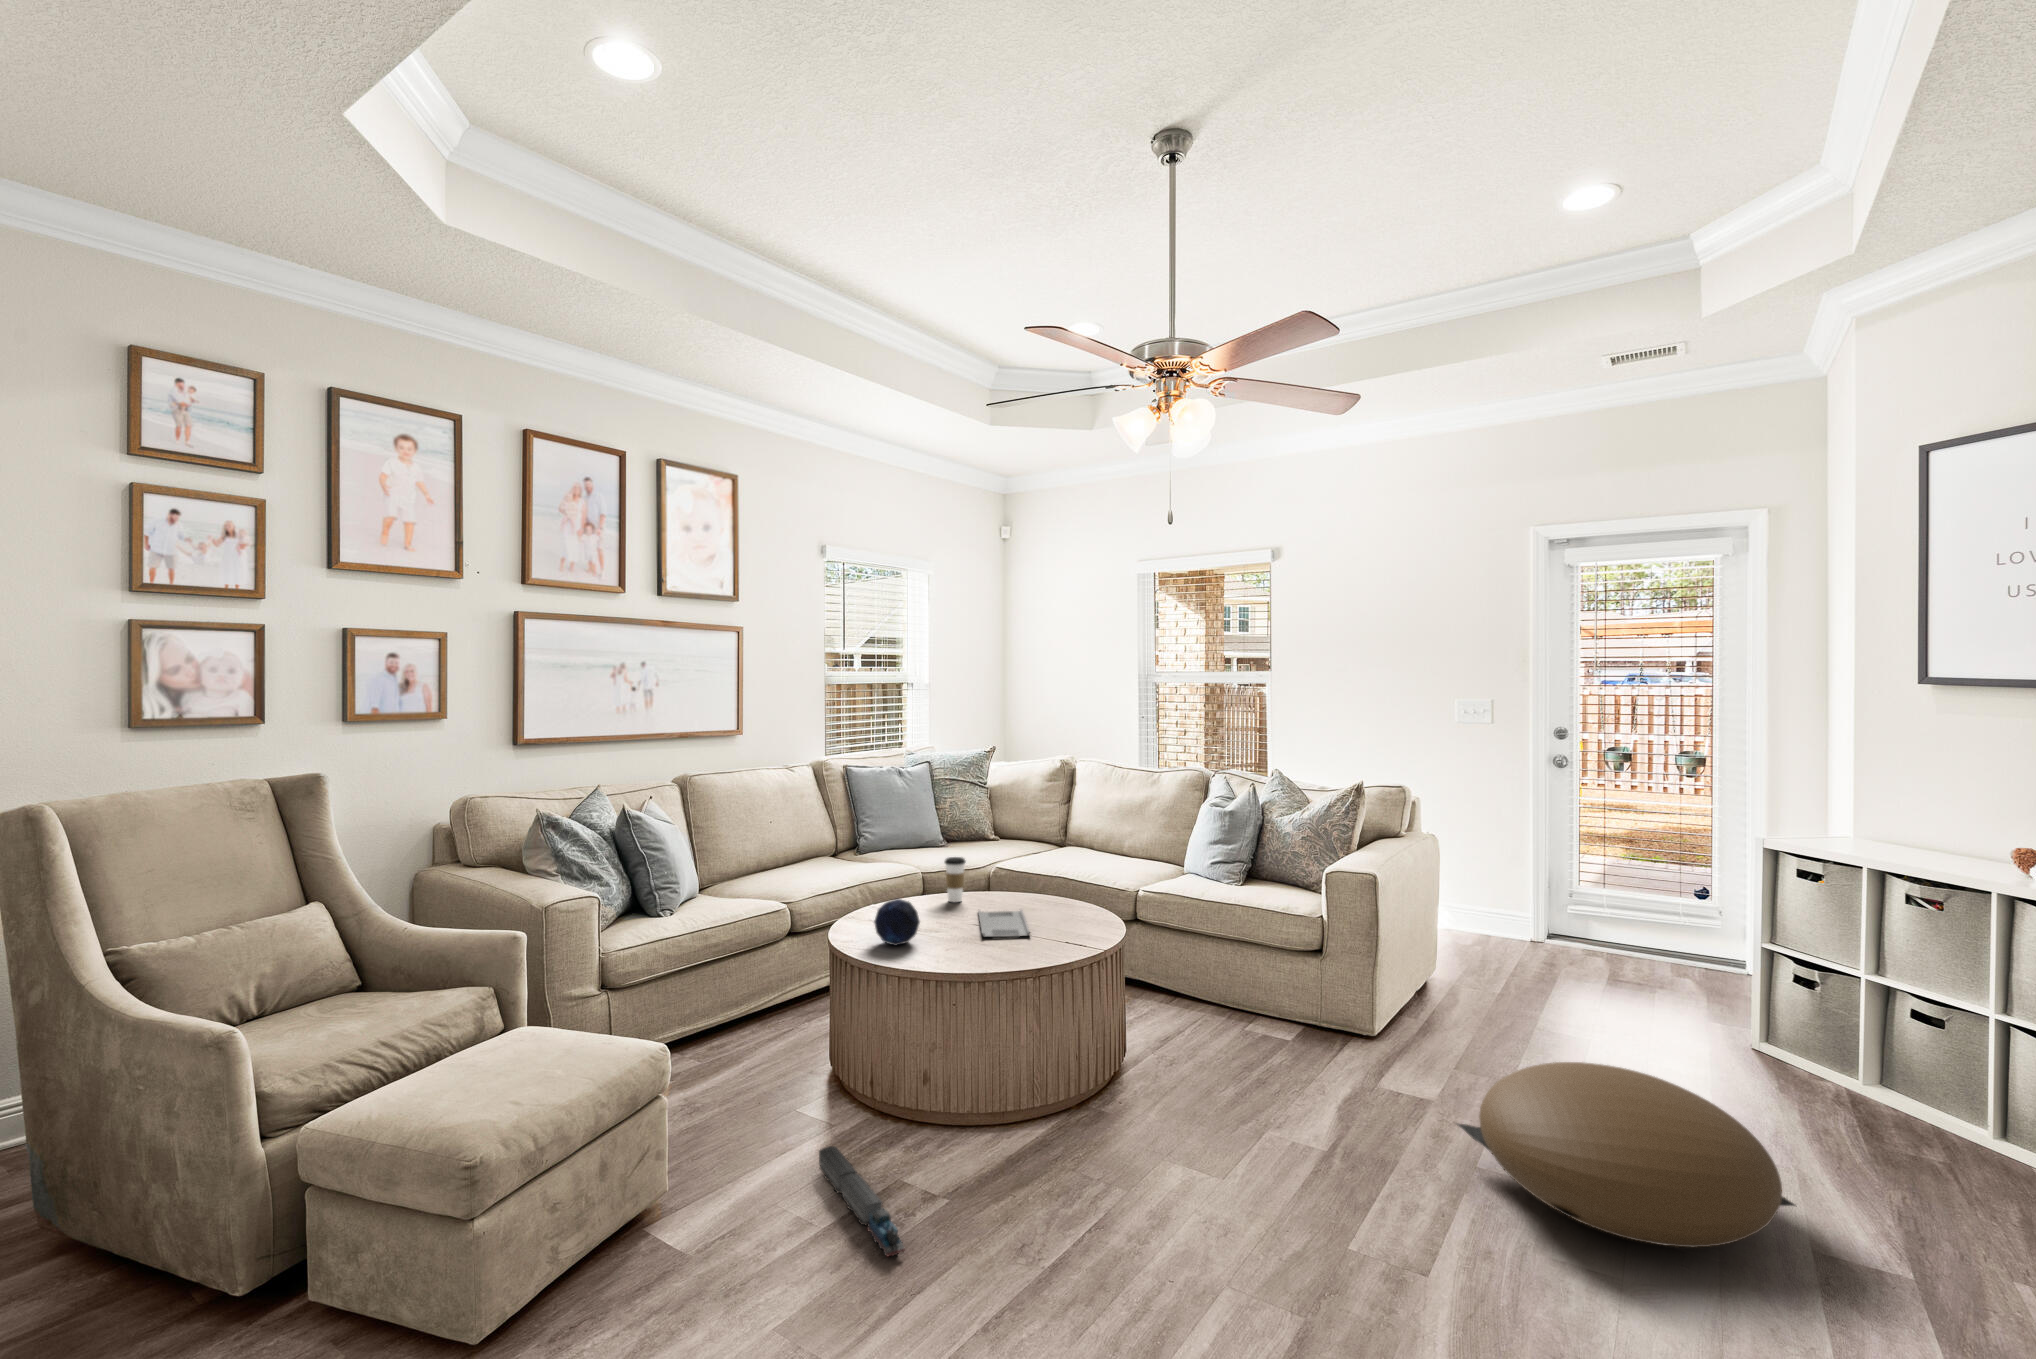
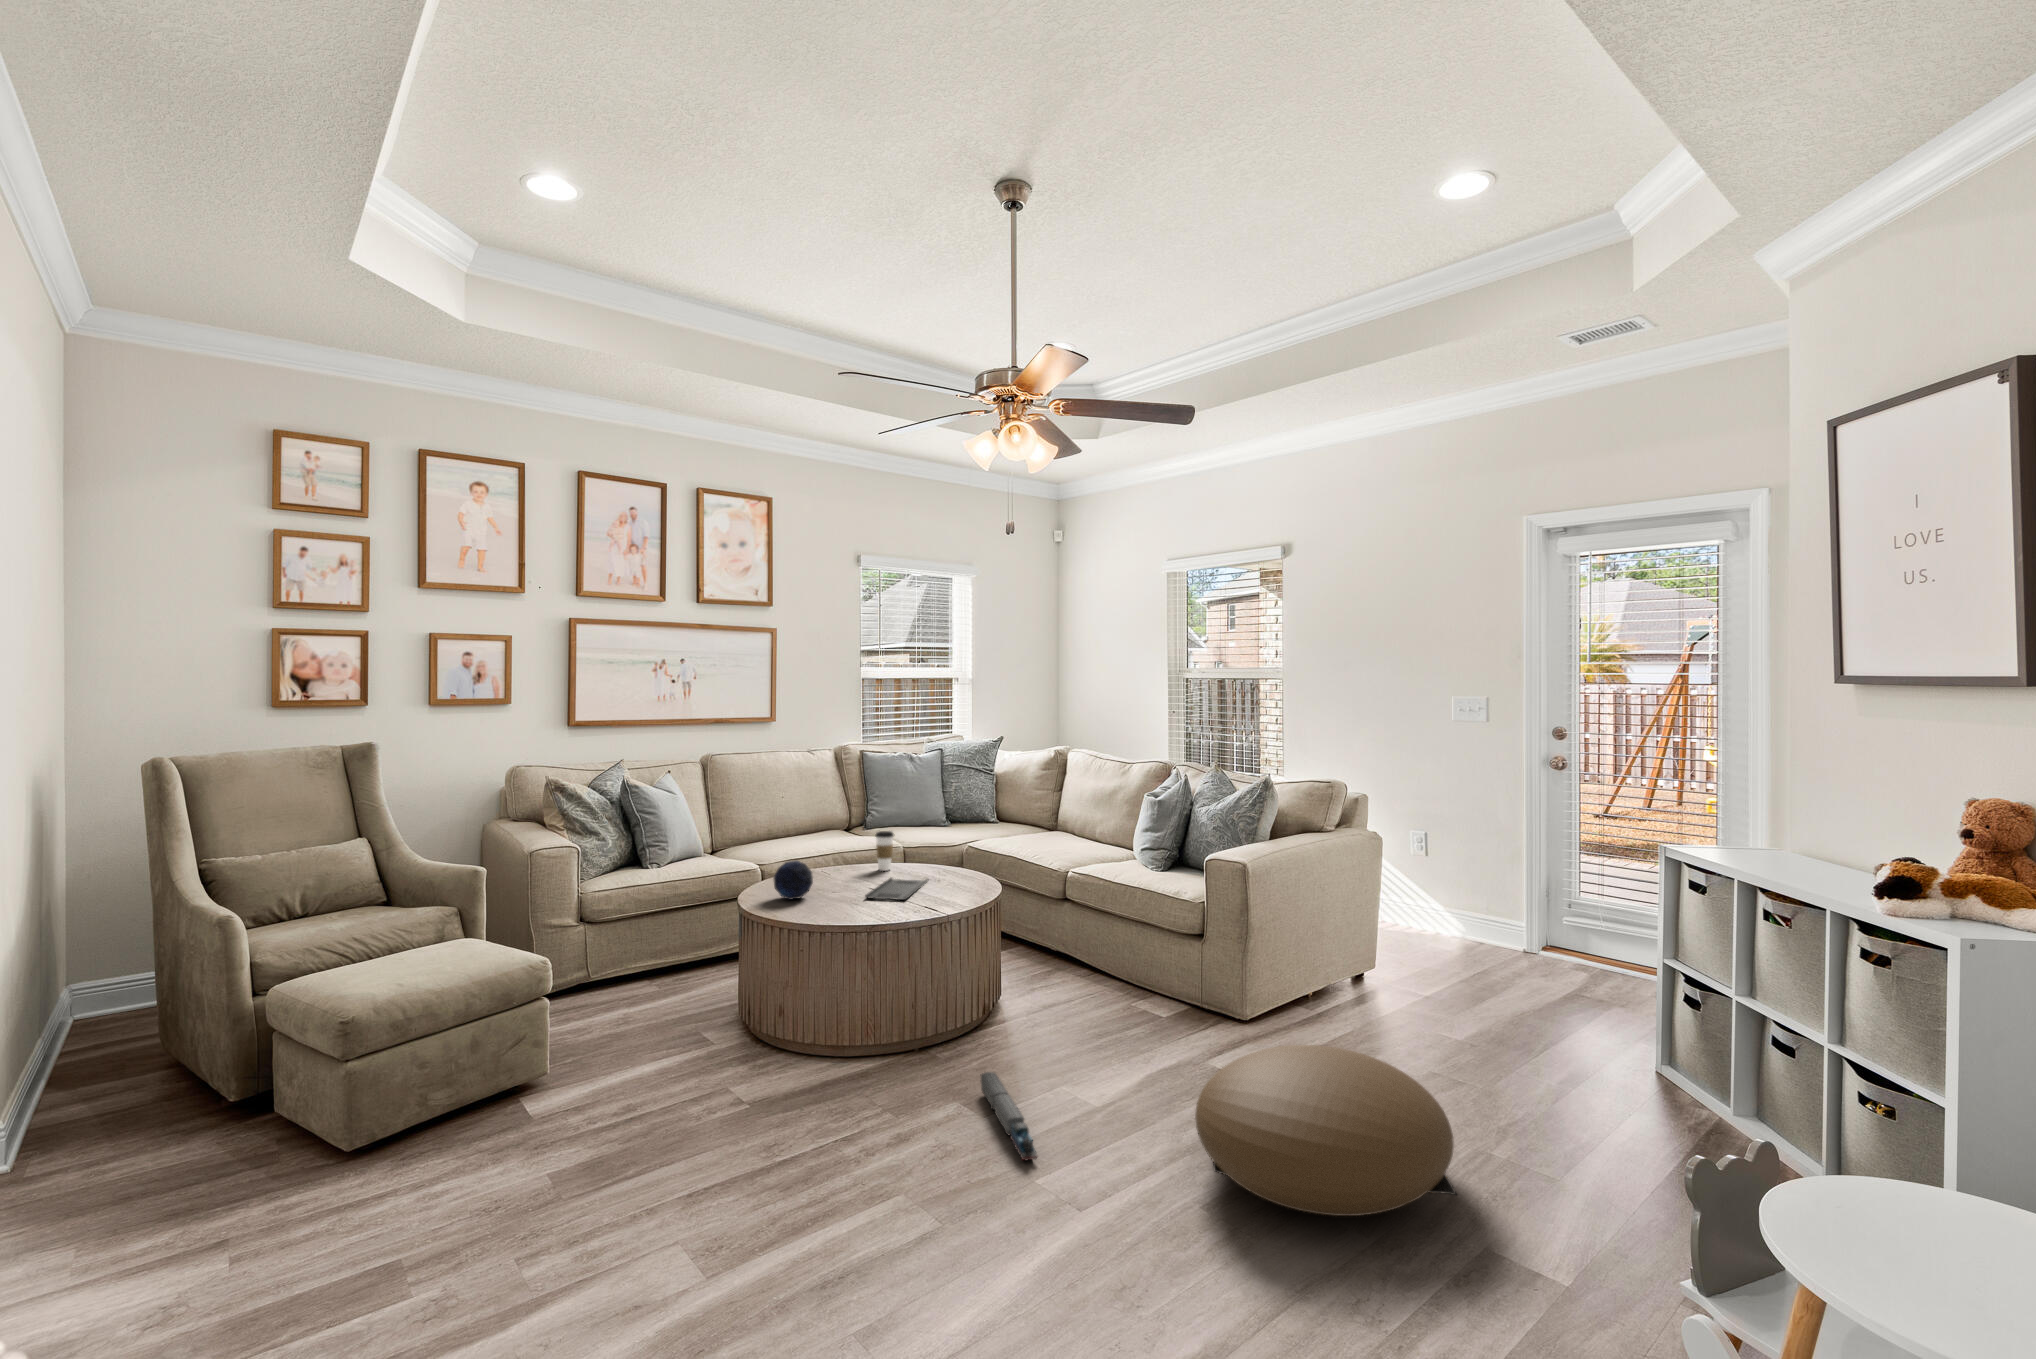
toy train: present [819,1146,905,1257] -> present [980,1072,1038,1161]

